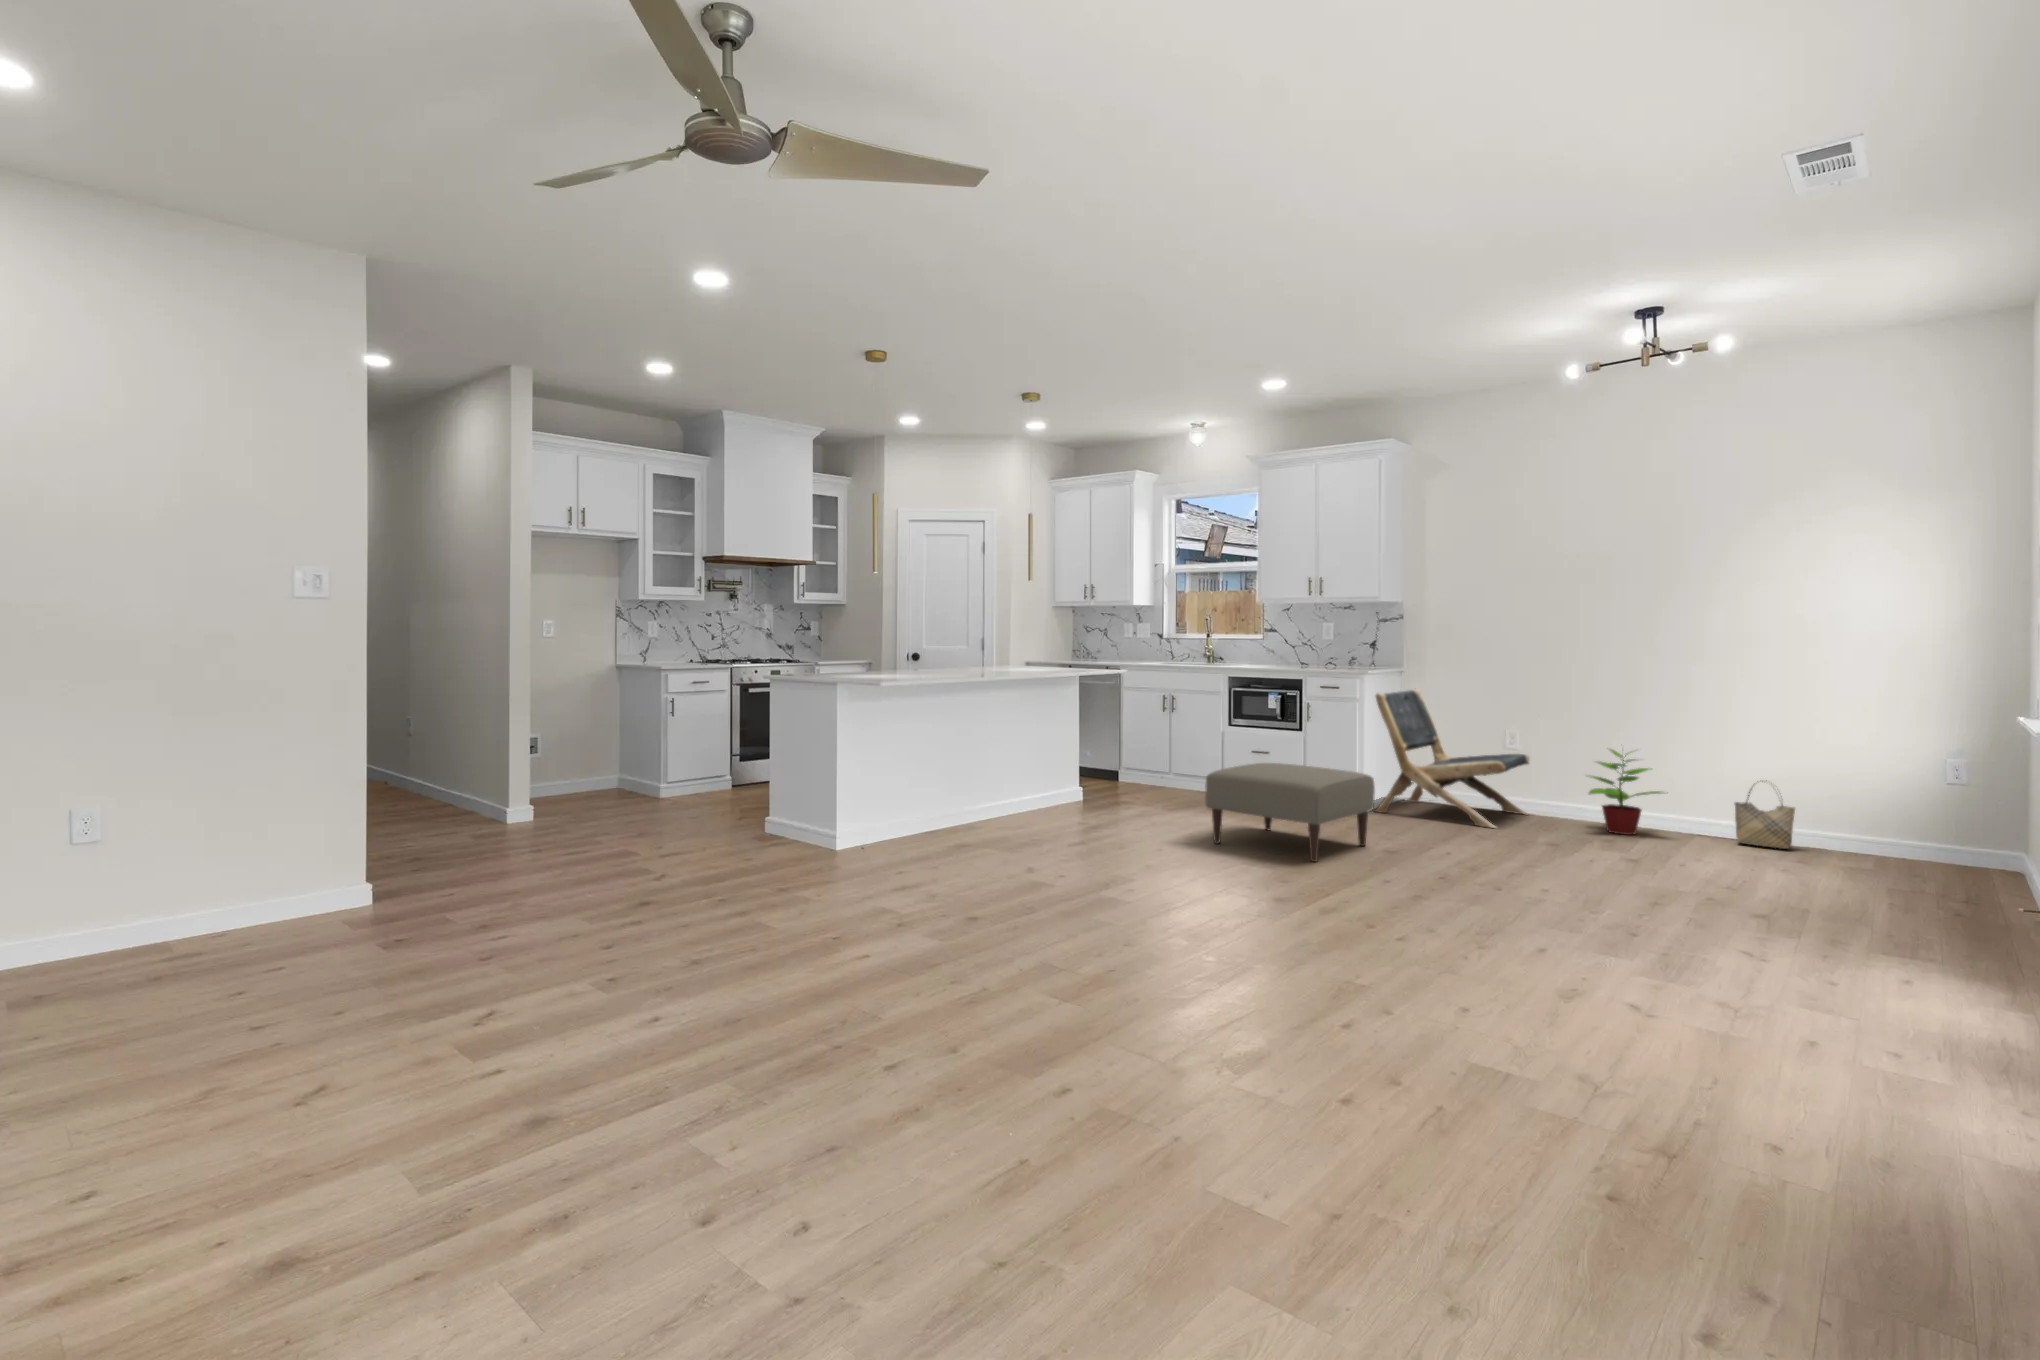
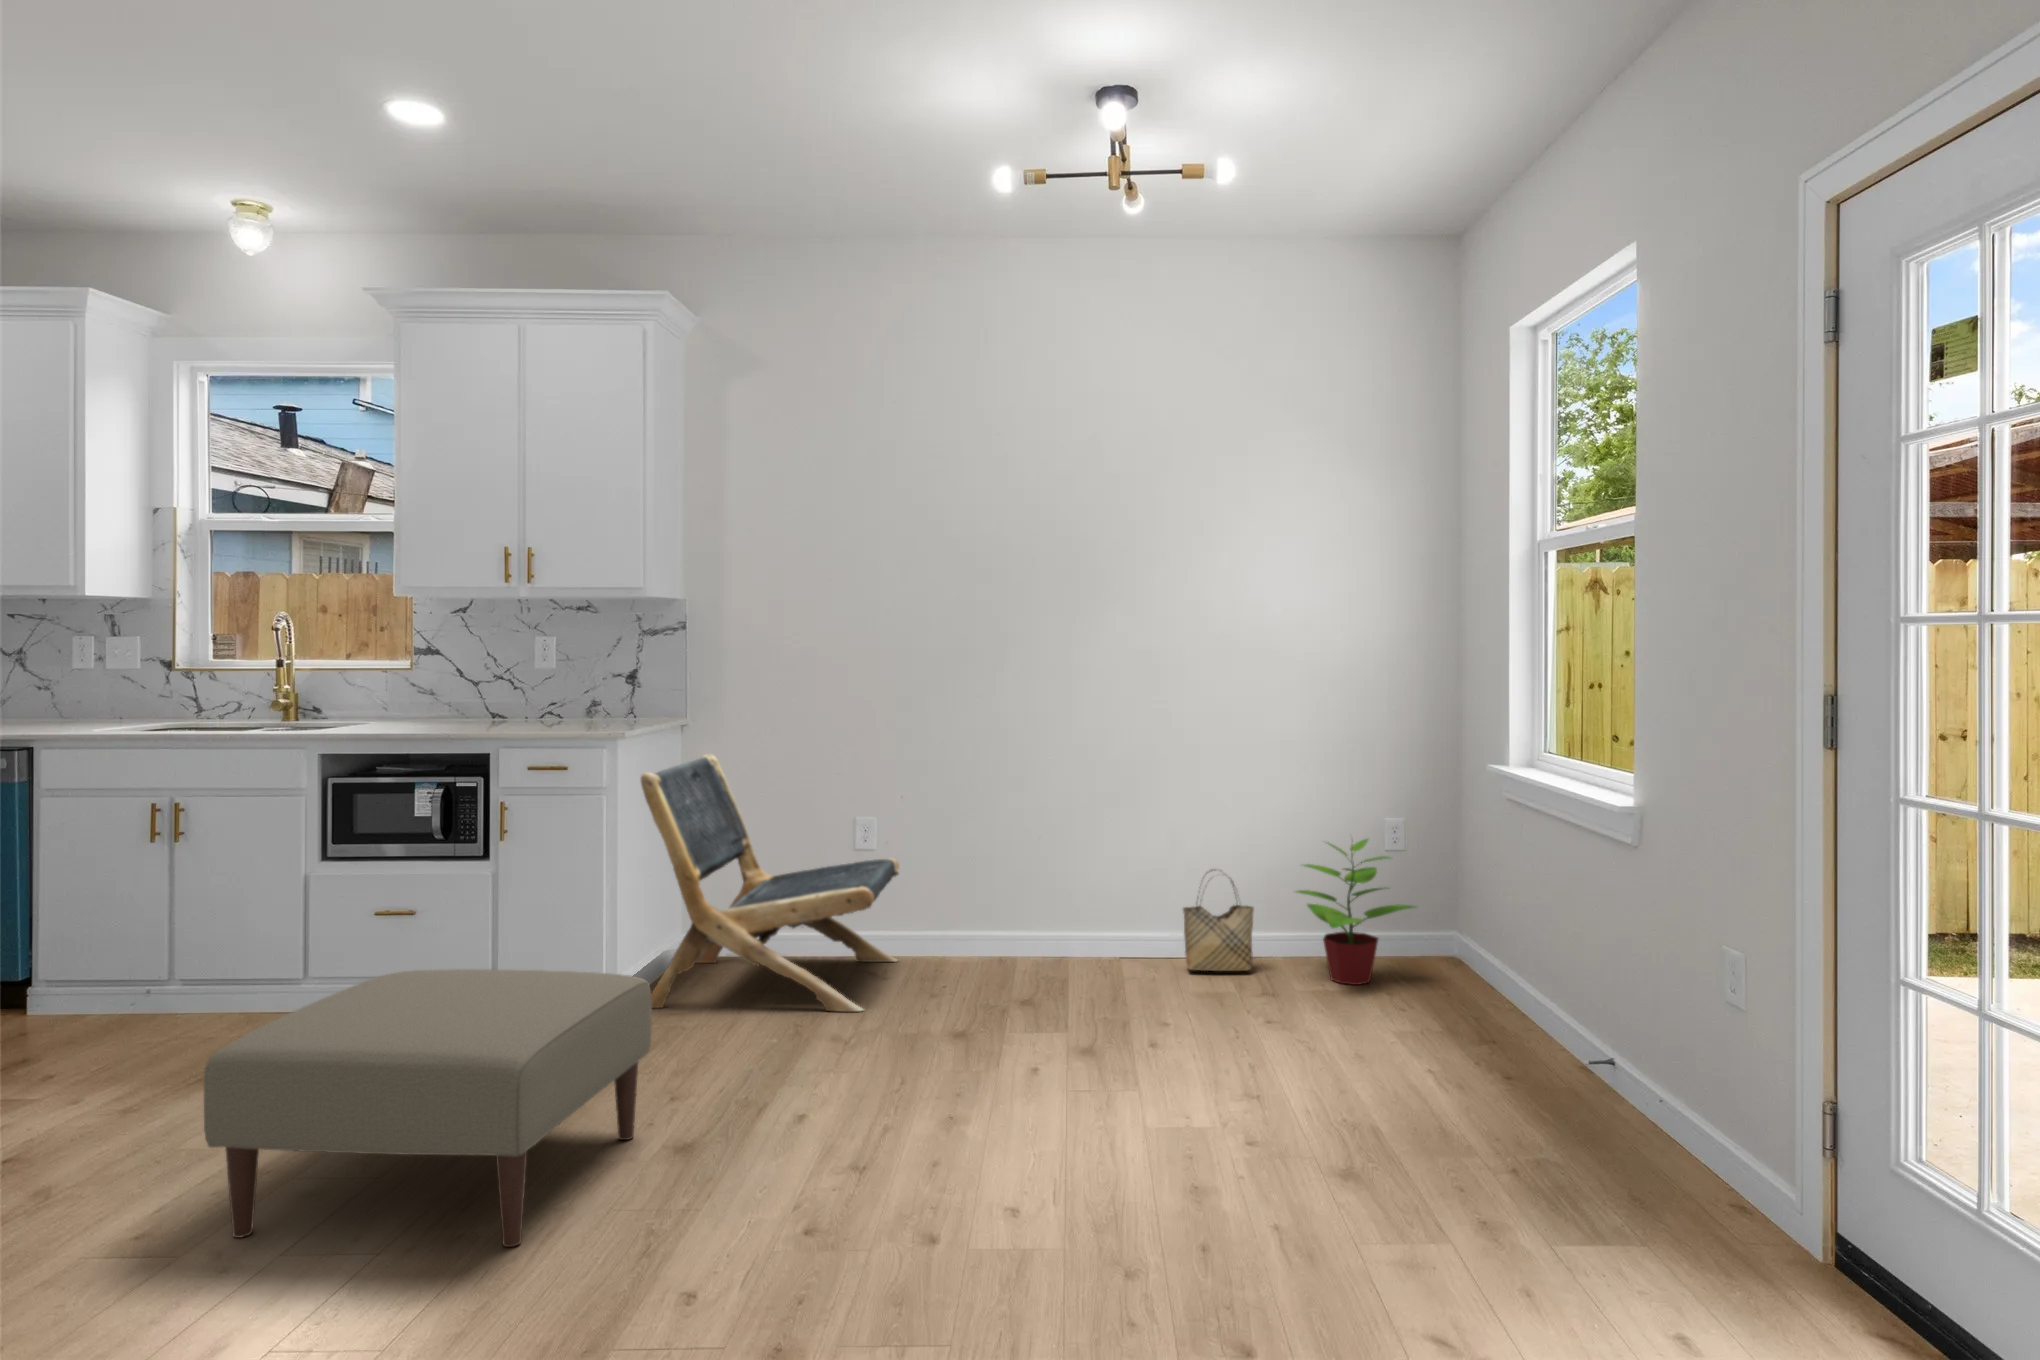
potted plant: present [1589,749,1663,835] -> present [1297,839,1415,985]

